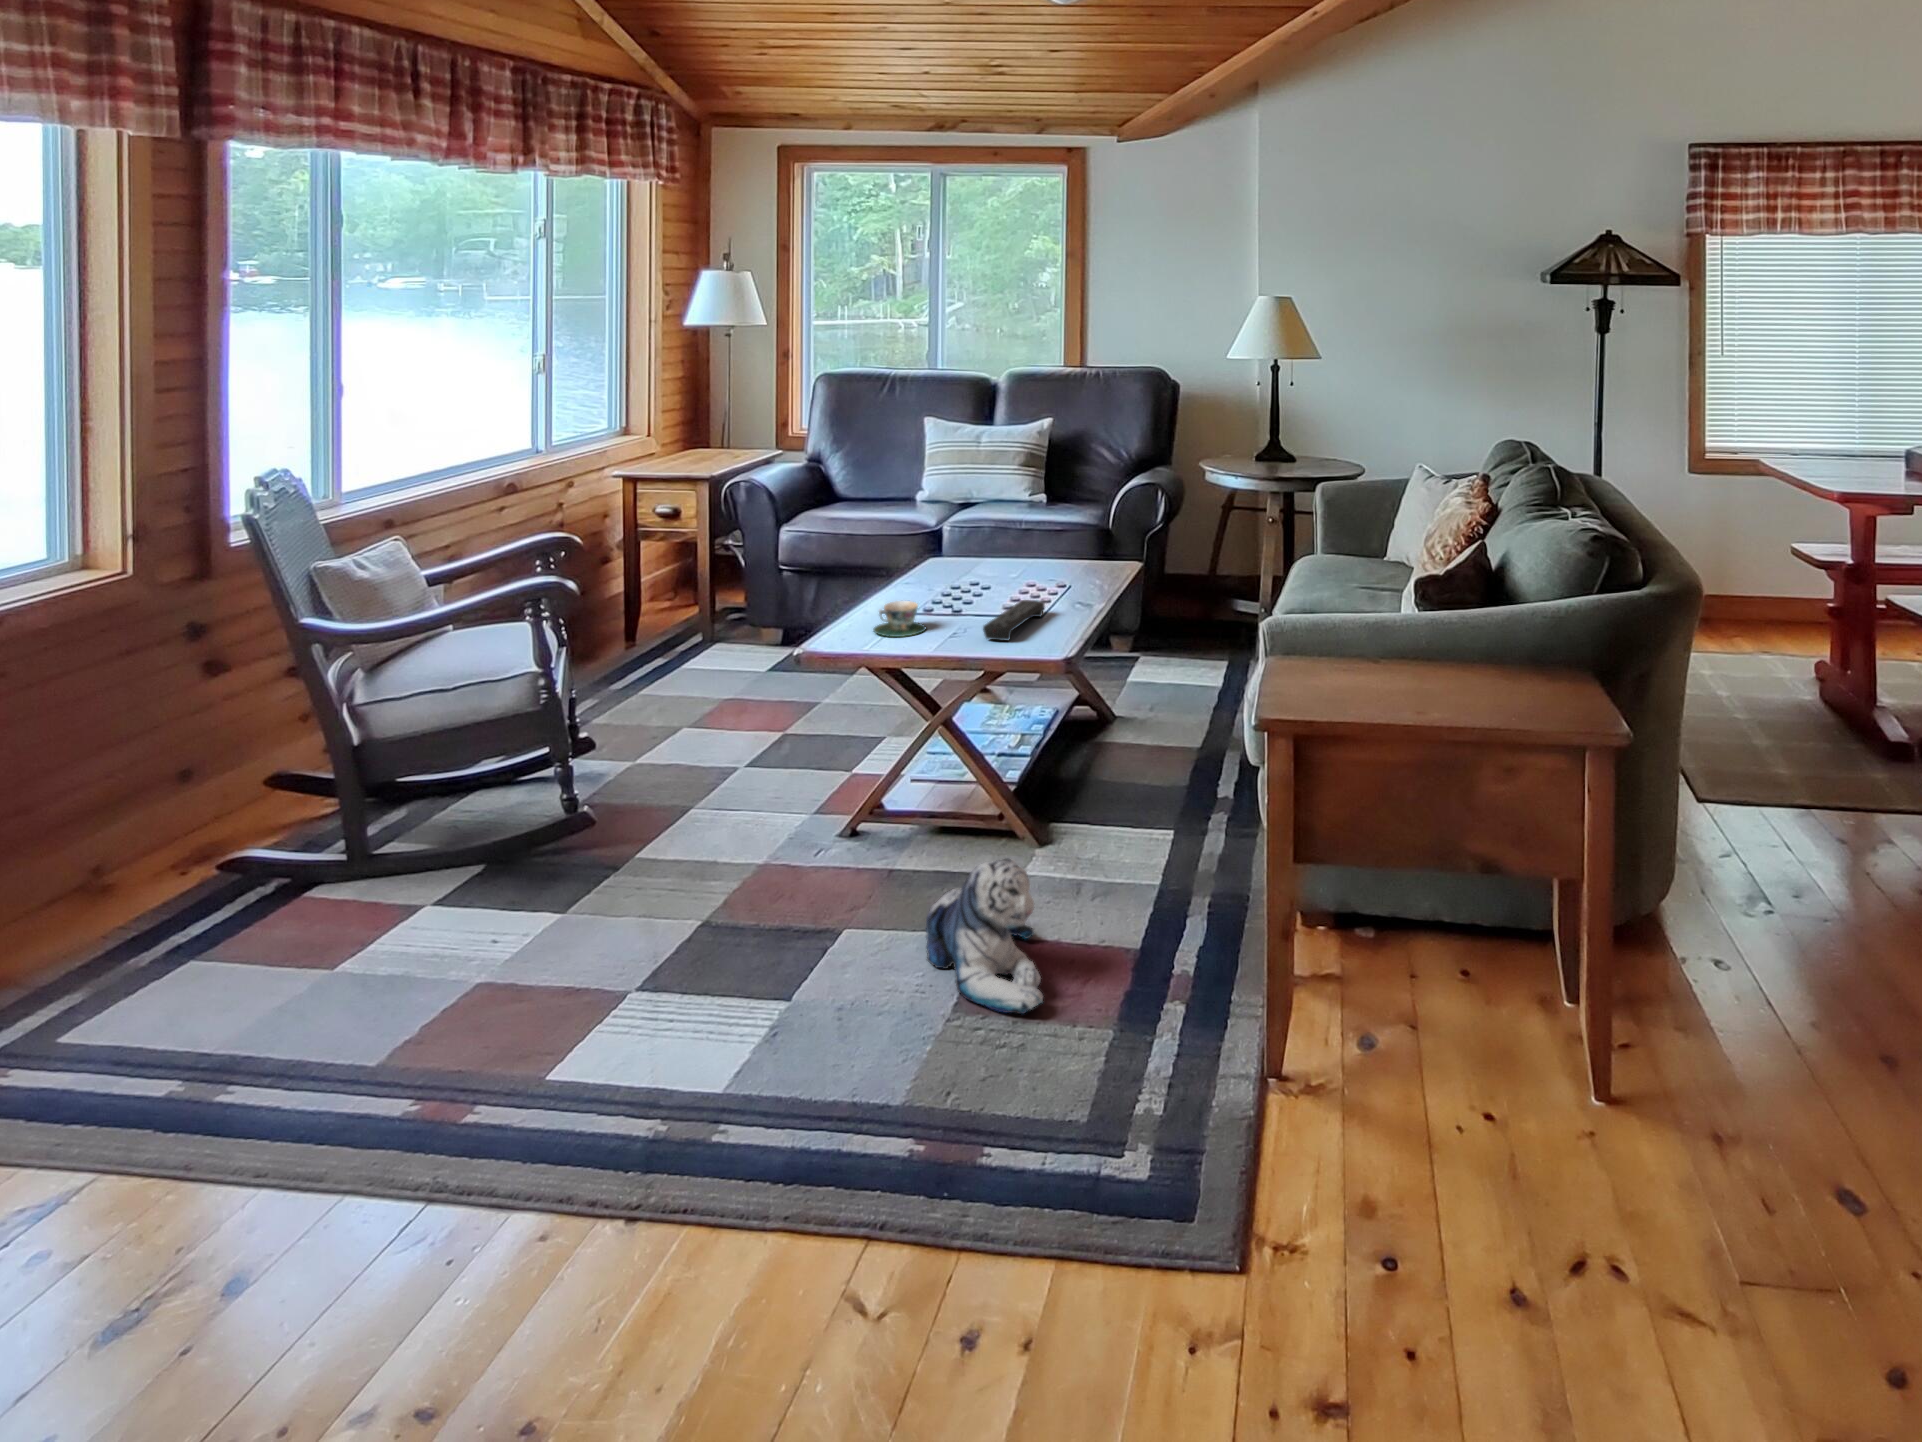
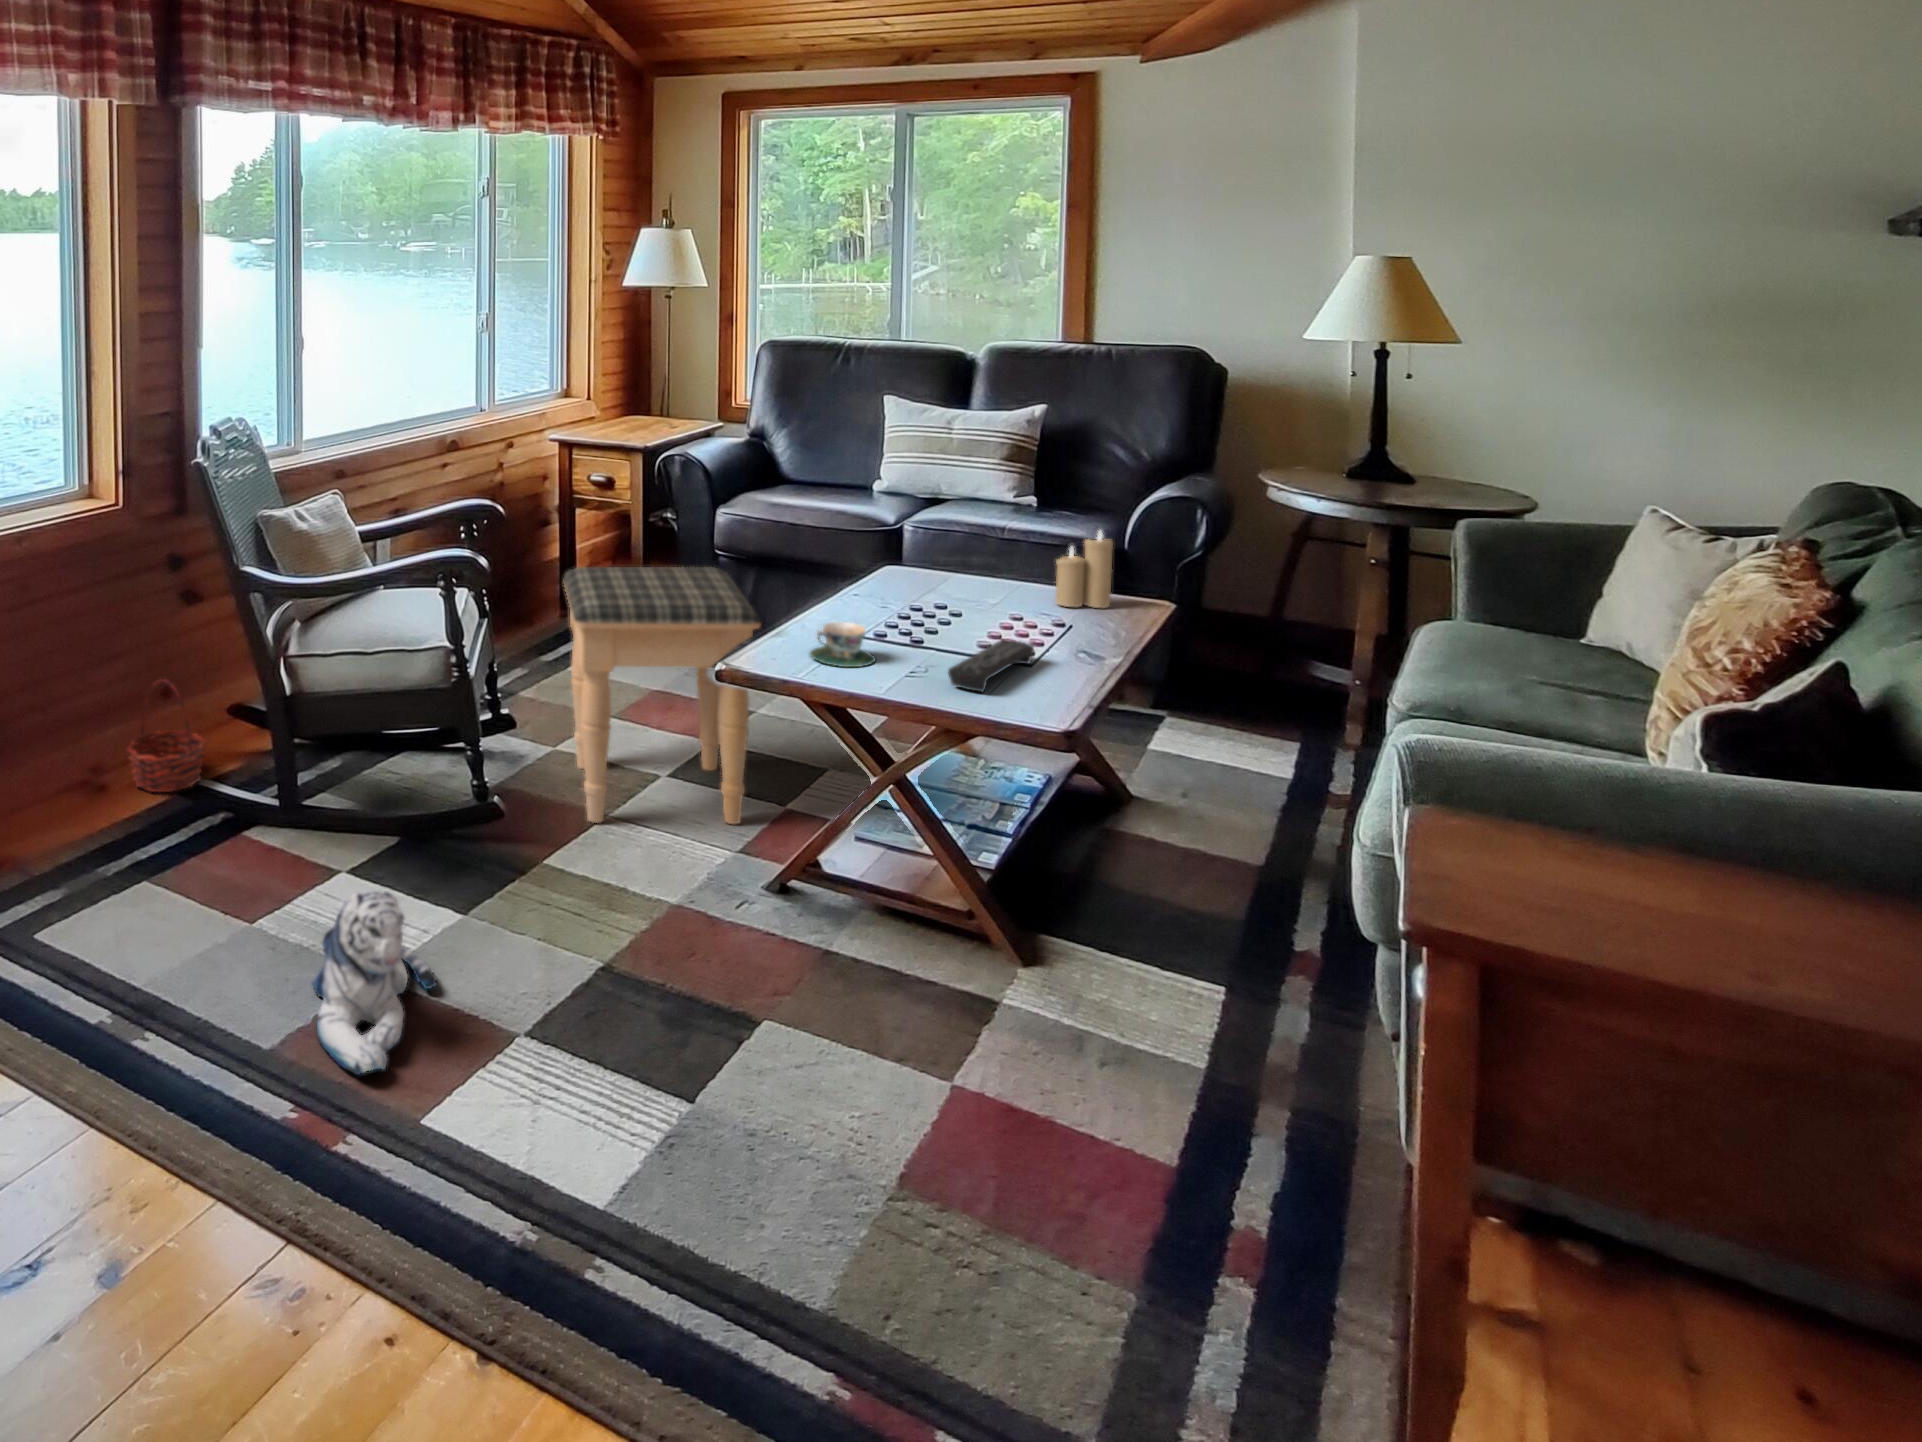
candle: none [1059,510,1099,573] -> present [1056,530,1113,608]
footstool: none [645,571,830,810] -> present [564,567,760,824]
basket: none [144,747,246,870] -> present [128,679,205,792]
plush toy: present [926,859,1043,1014] -> present [312,891,436,1075]

